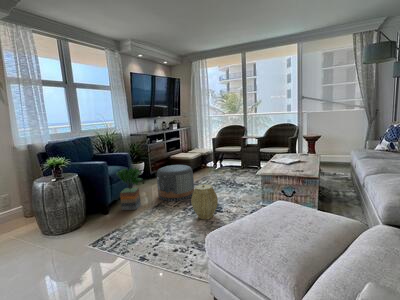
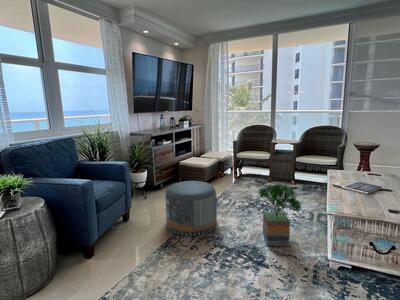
potted tree: present [117,168,142,210] -> present [258,184,301,246]
woven basket: present [191,184,218,219] -> none [223,225,265,284]

